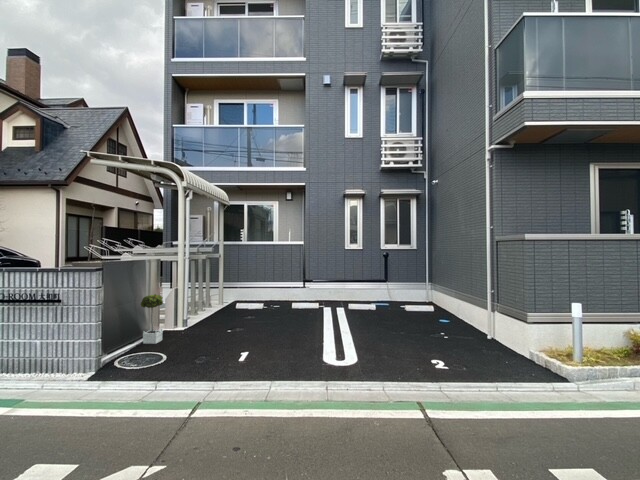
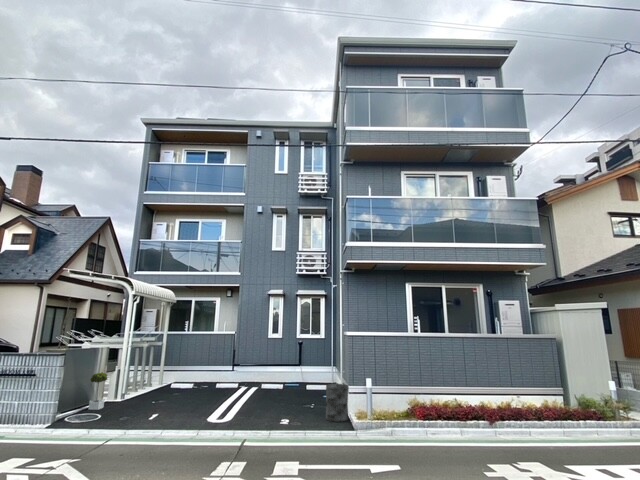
trash can: none [490,309,527,364] -> present [326,383,348,422]

